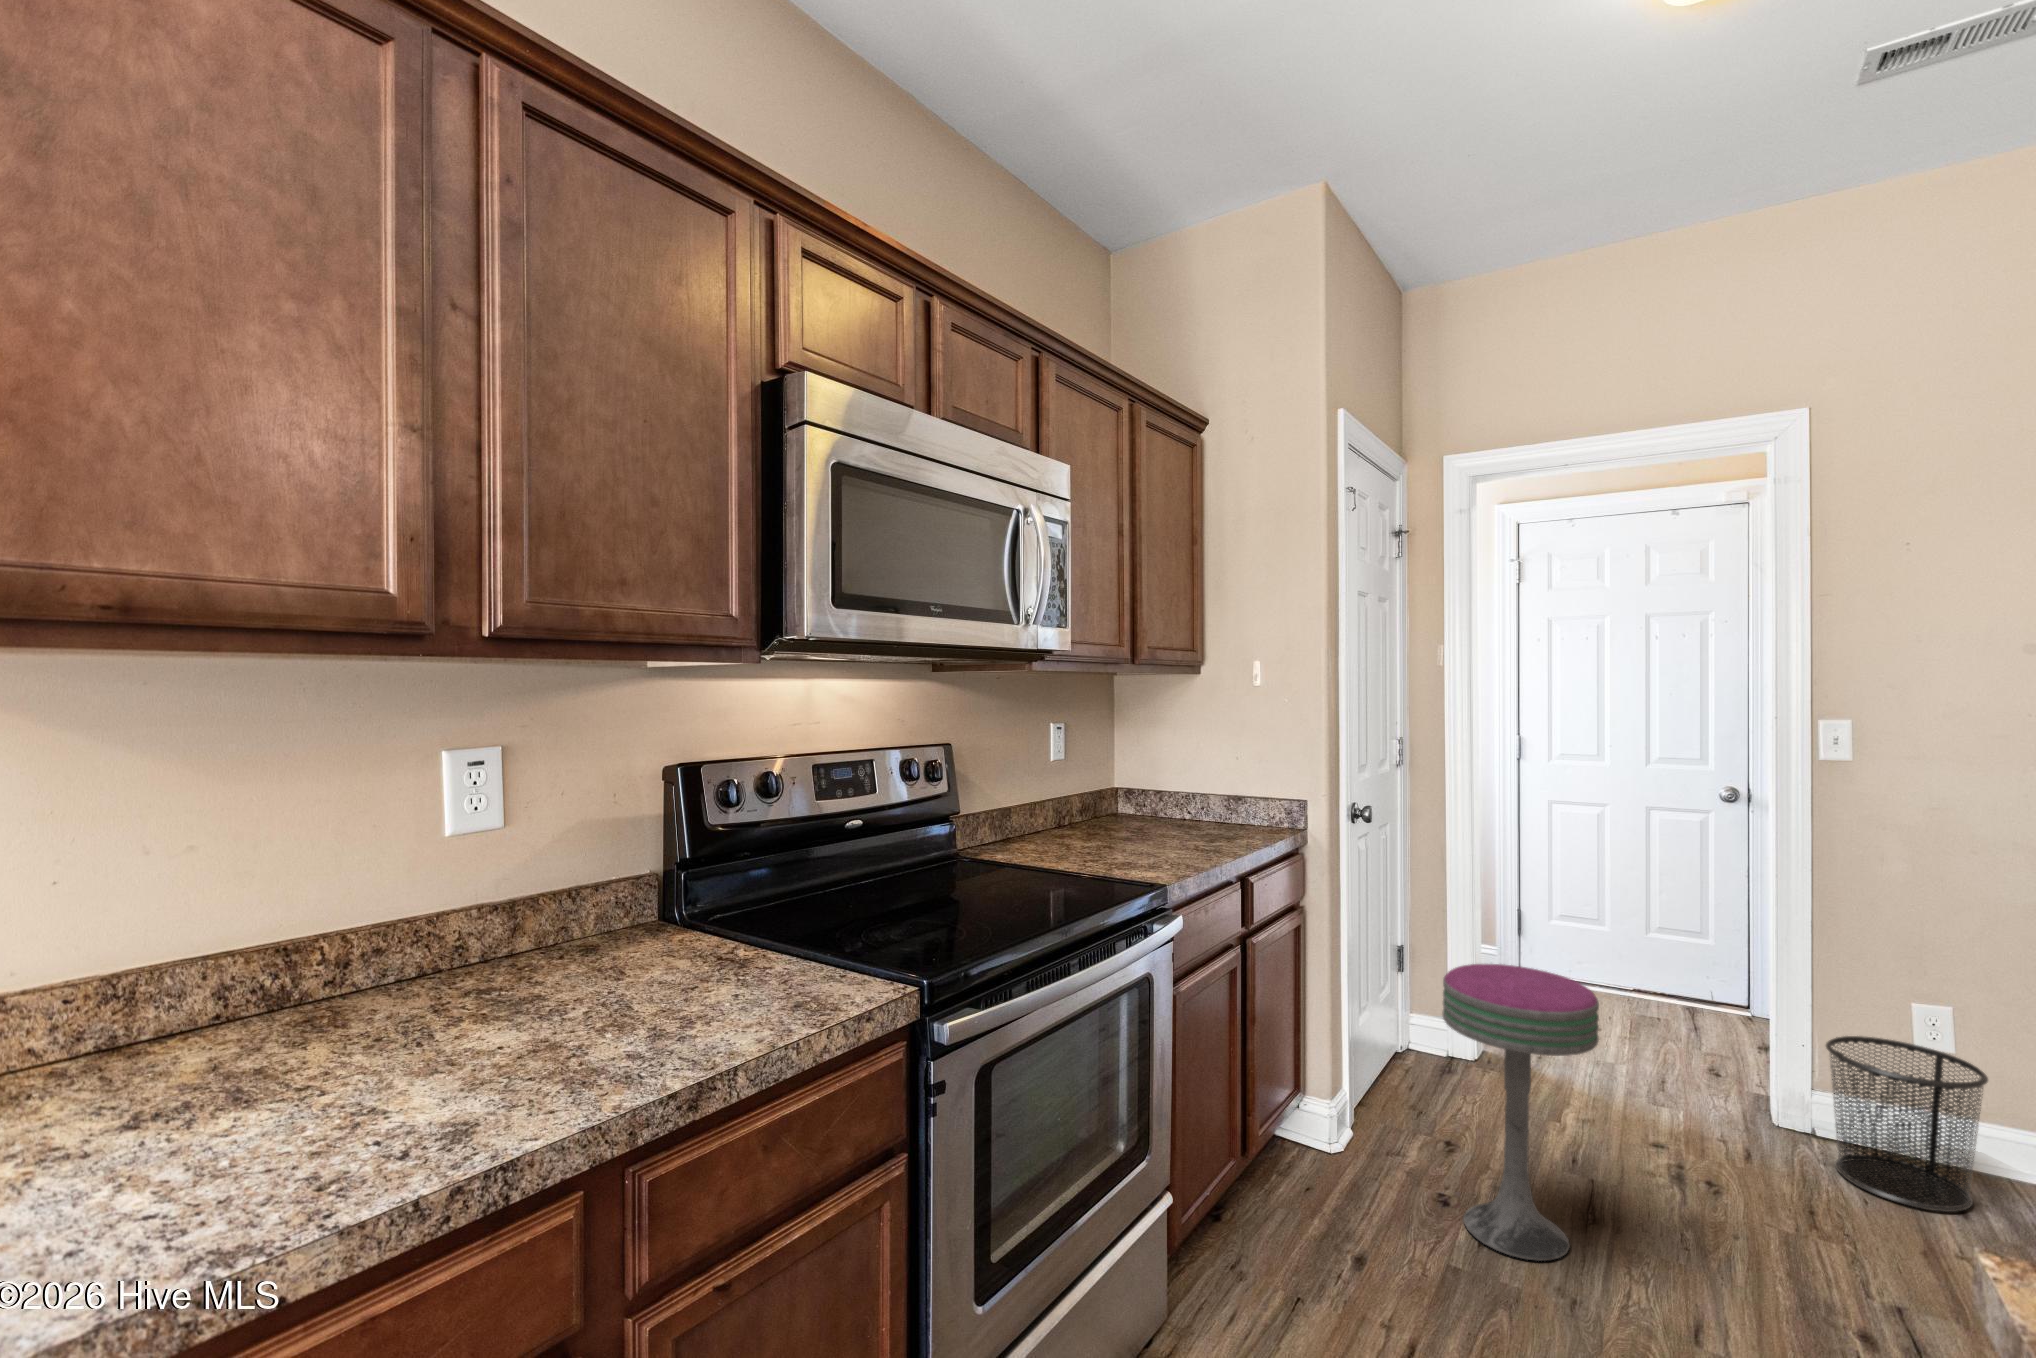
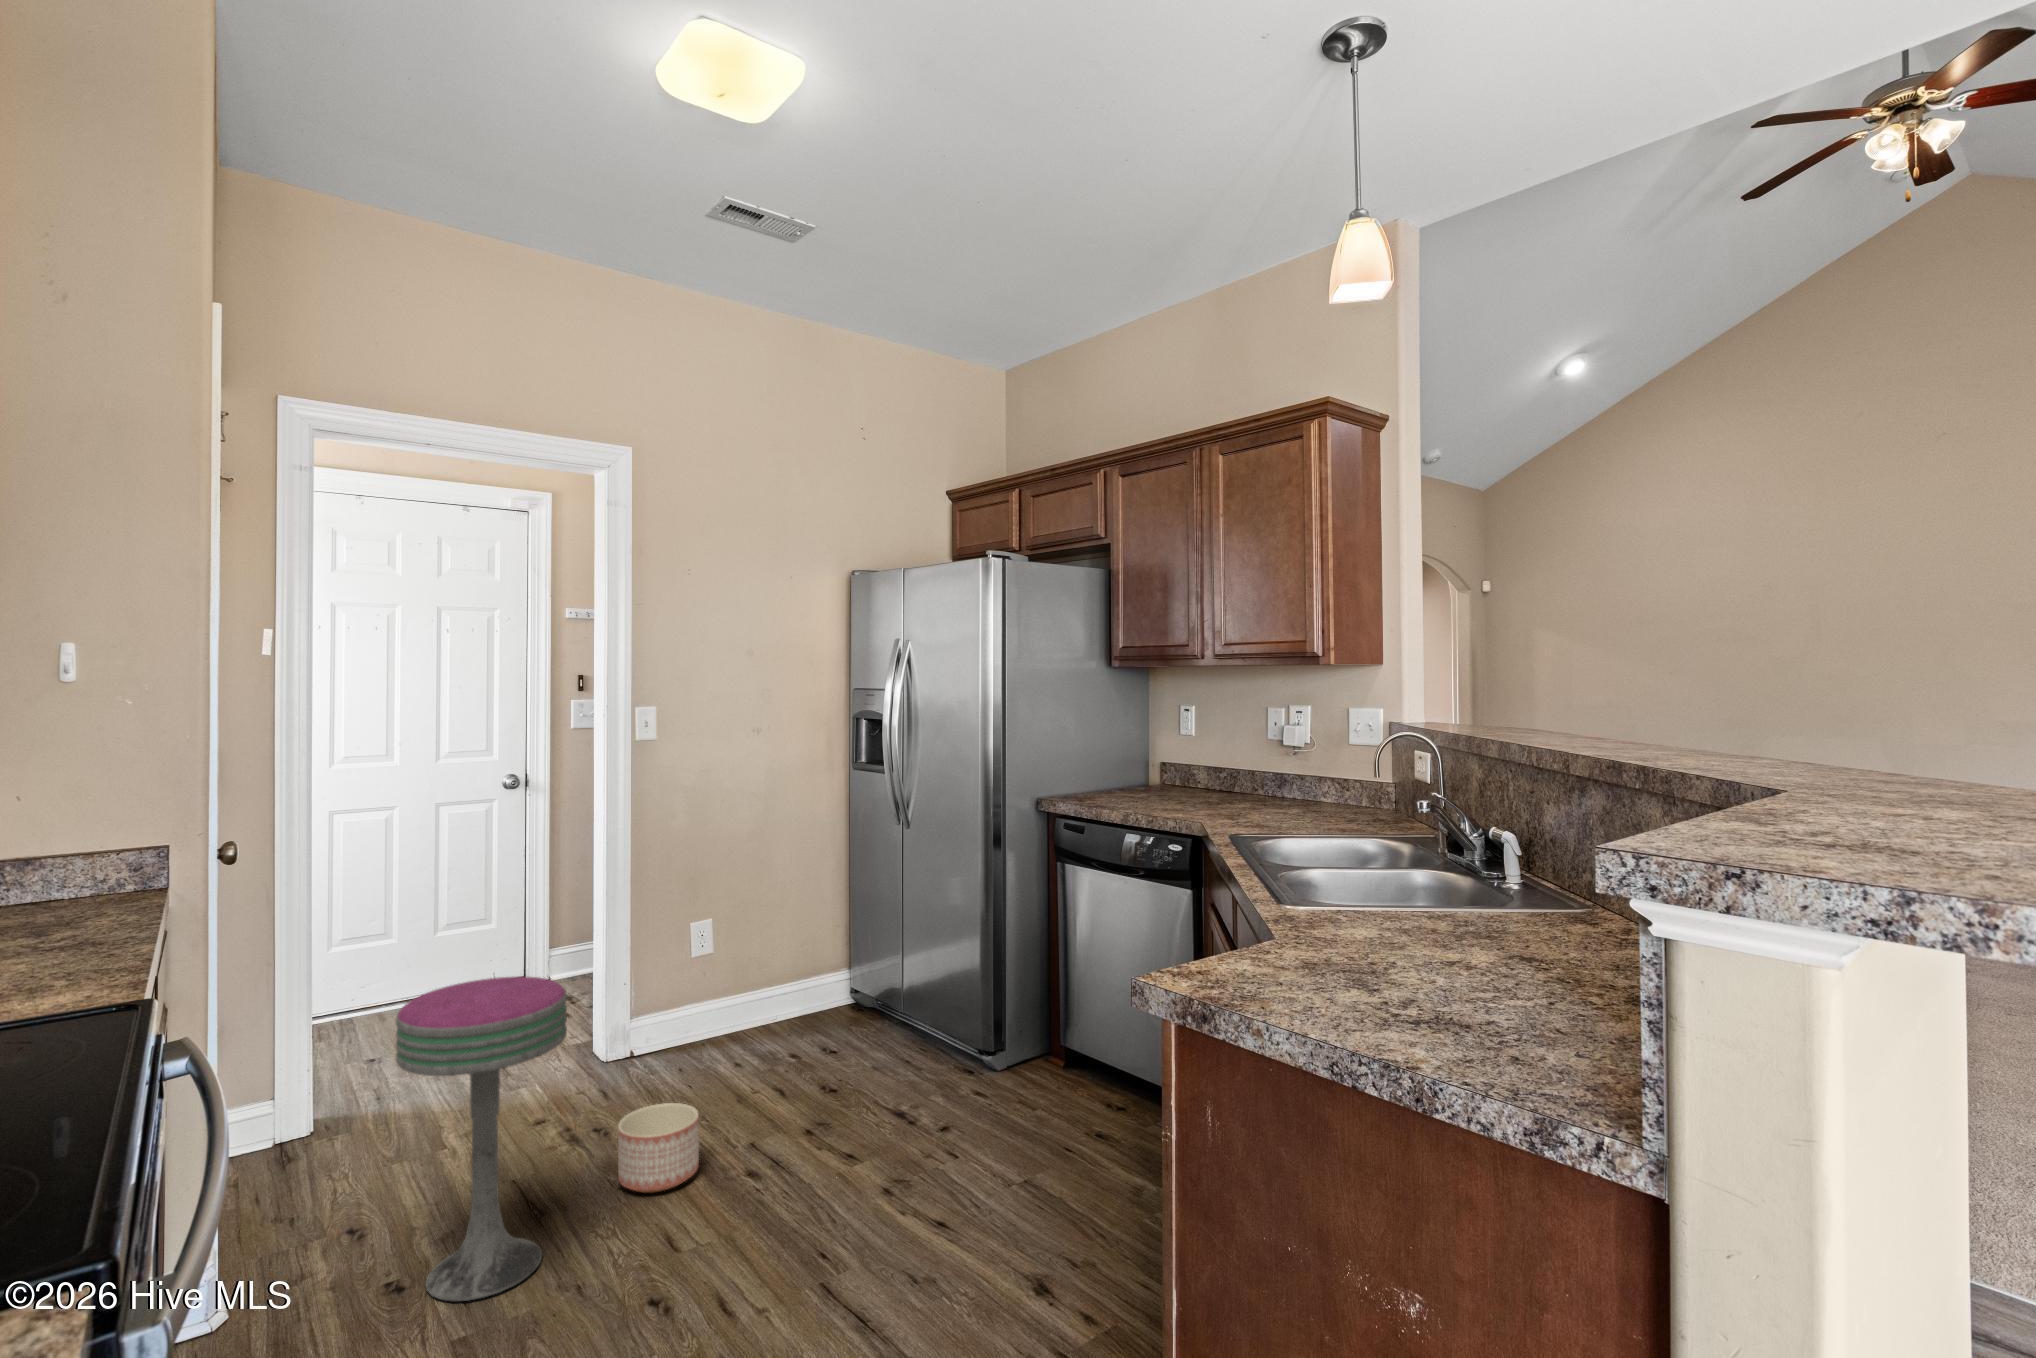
waste bin: present [1826,1036,1988,1212] -> none [650,951,748,1077]
planter: none [1686,1176,1796,1287] -> present [618,1103,699,1193]

